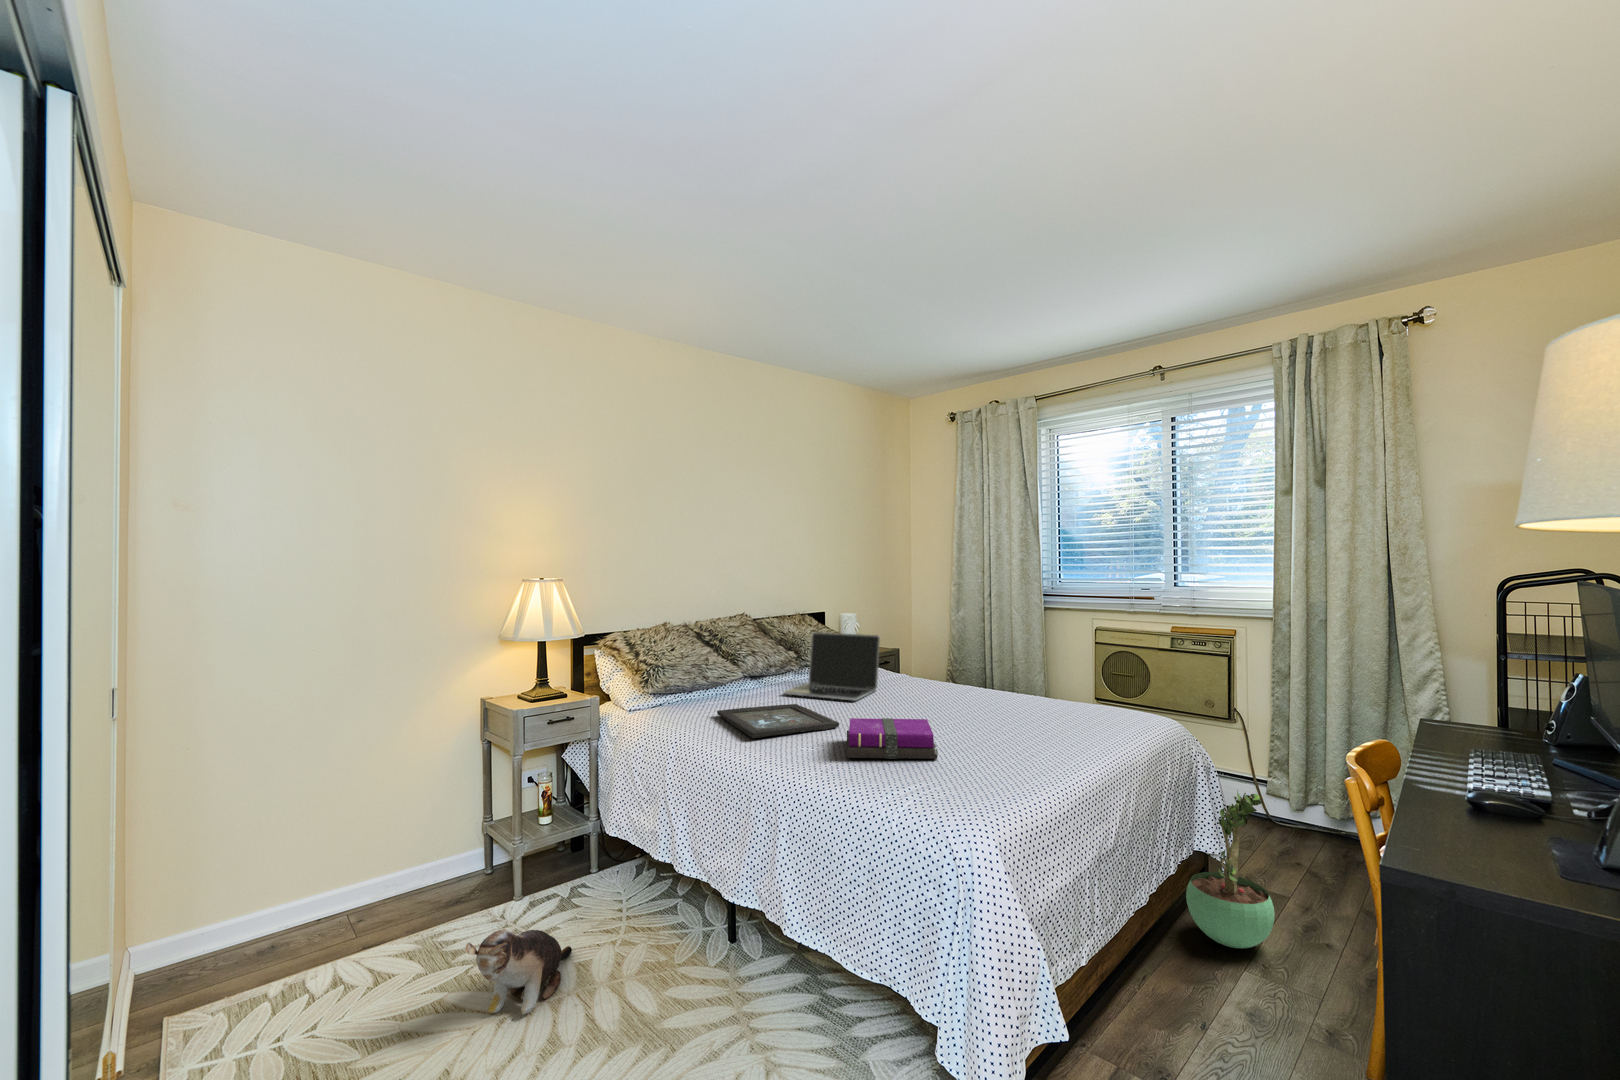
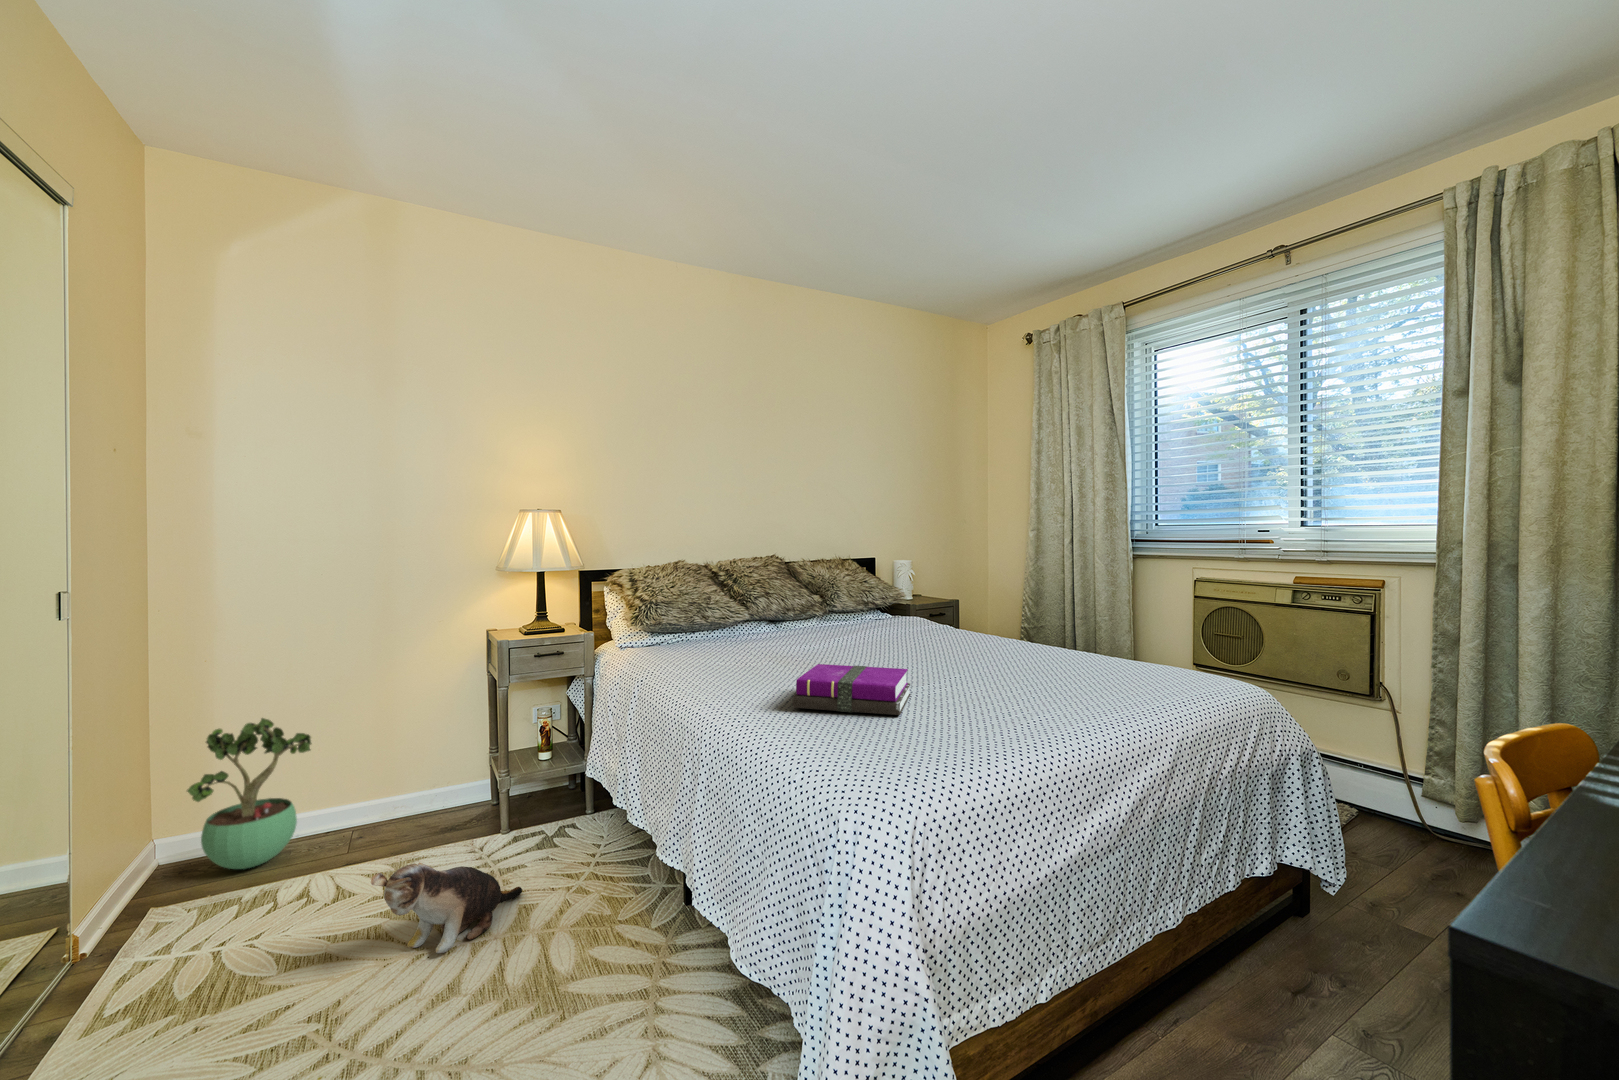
laptop: present [785,632,880,701] -> none [793,574,904,649]
tray: present [717,704,839,738] -> none [701,649,819,682]
potted plant: present [1186,792,1275,948] -> present [187,718,312,869]

